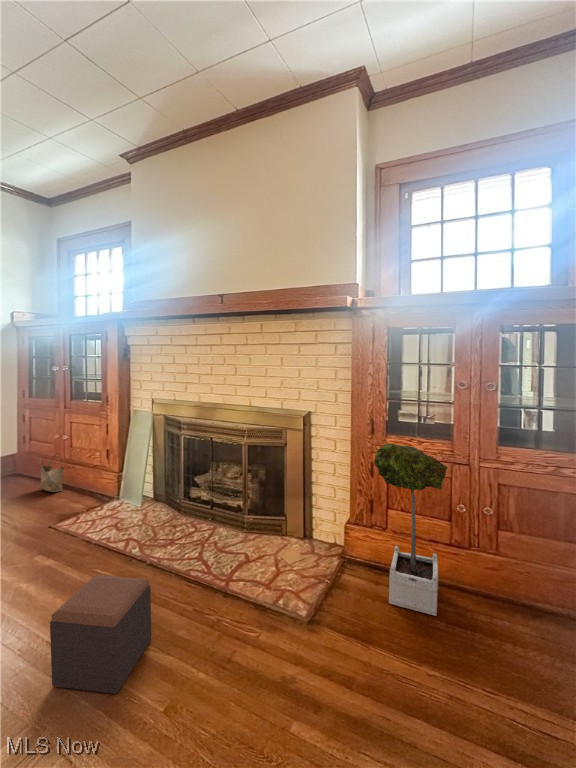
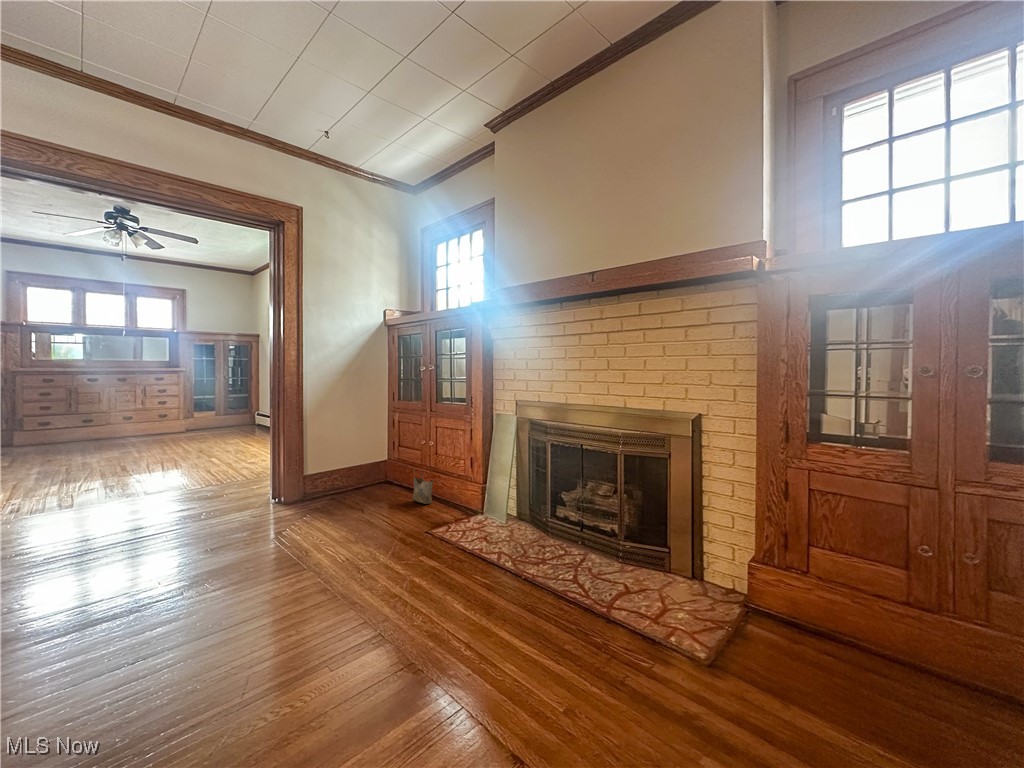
potted tree: present [374,444,447,616] -> none [790,459,903,691]
footstool: present [50,575,151,694] -> none [451,574,536,691]

